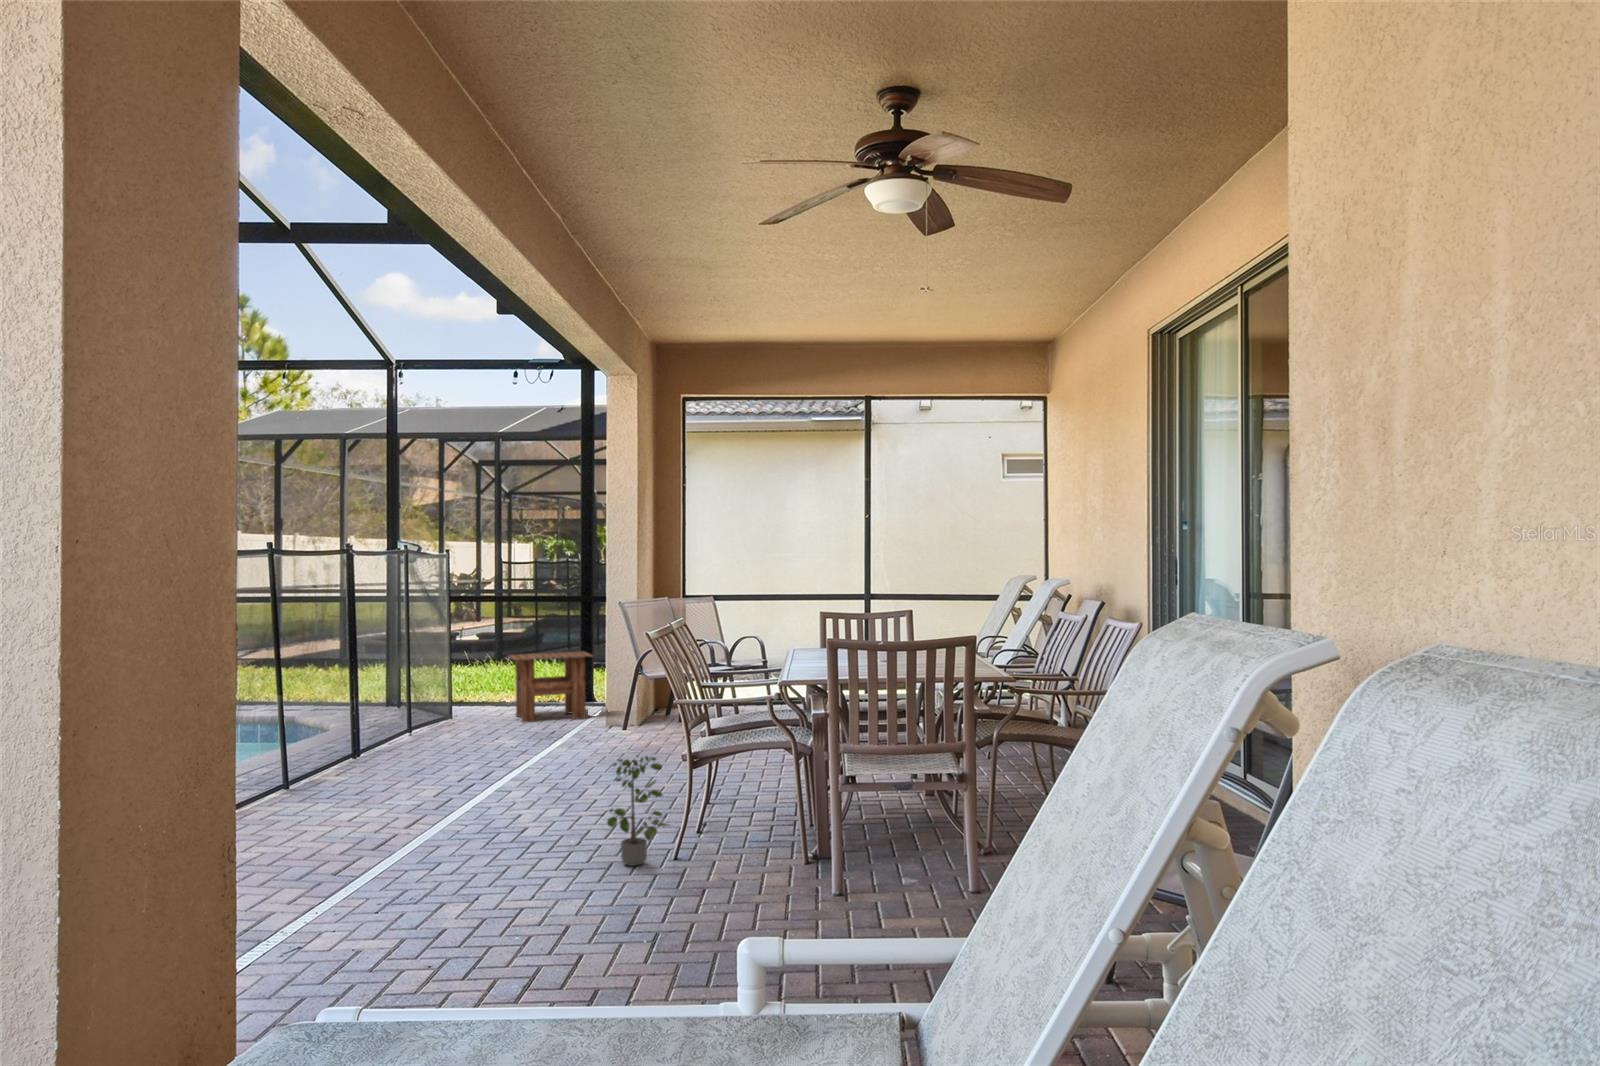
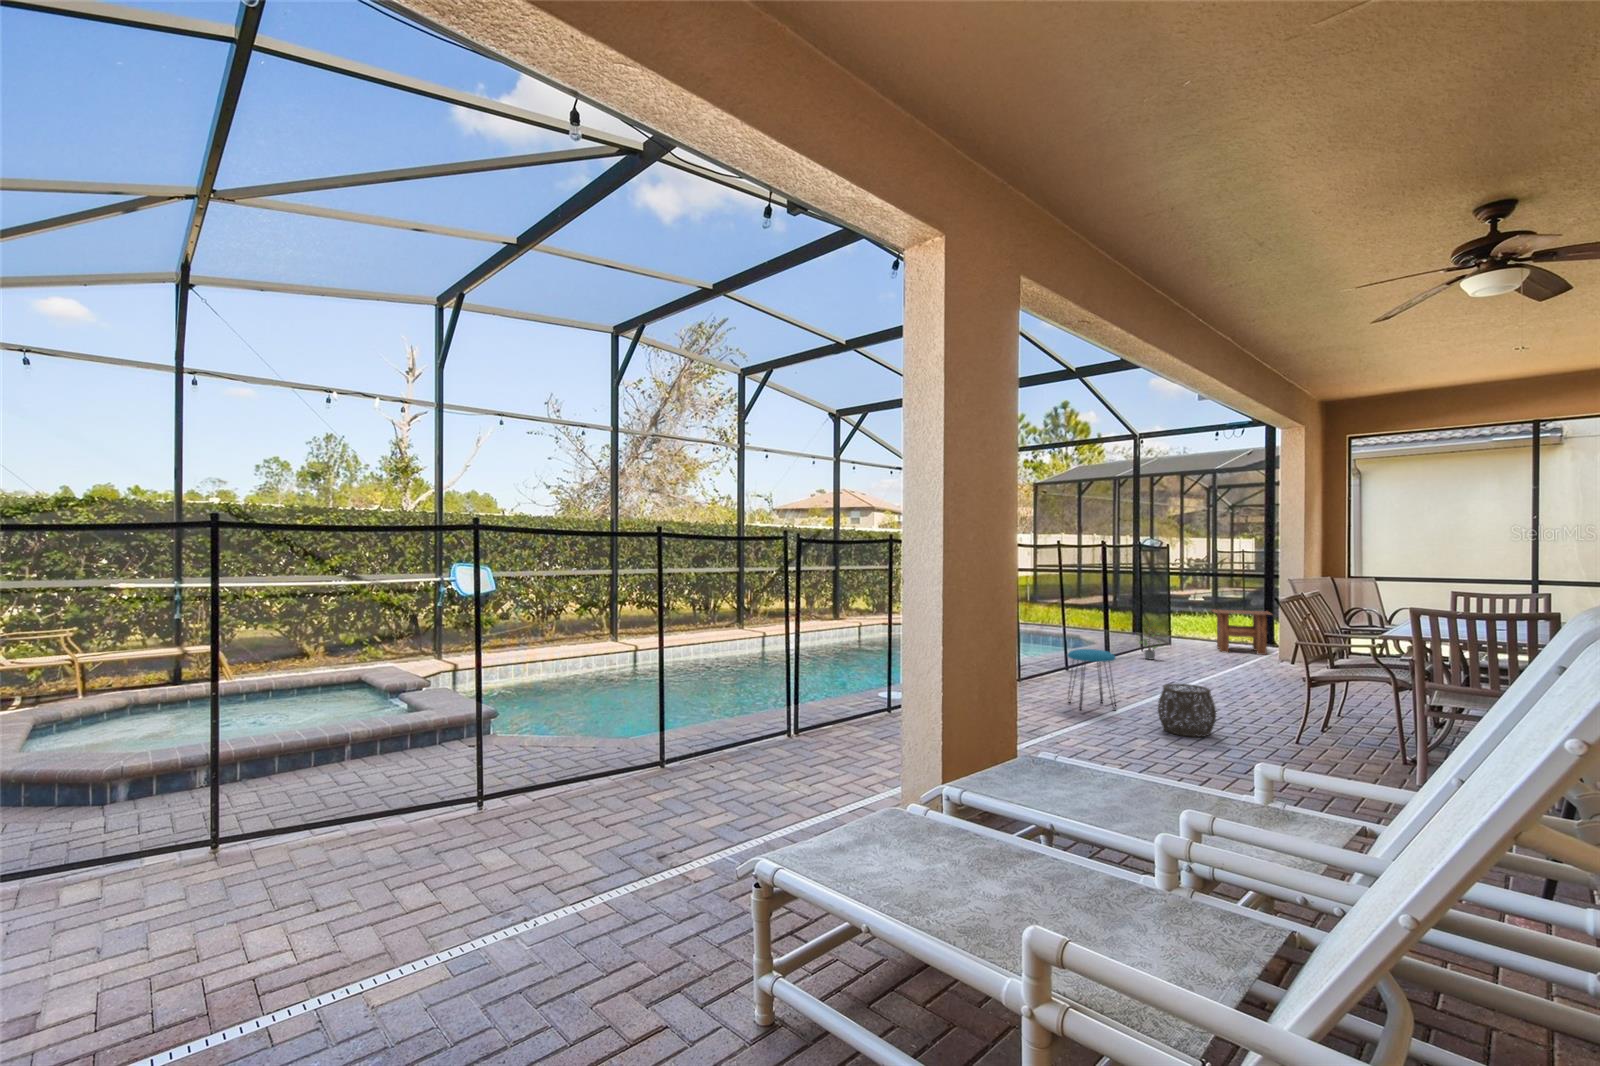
stool: none [305,751,398,871] -> present [1068,649,1116,710]
potted plant: present [607,755,669,866] -> present [1139,621,1160,659]
woven basket: none [475,792,567,884] -> present [1158,684,1216,737]

